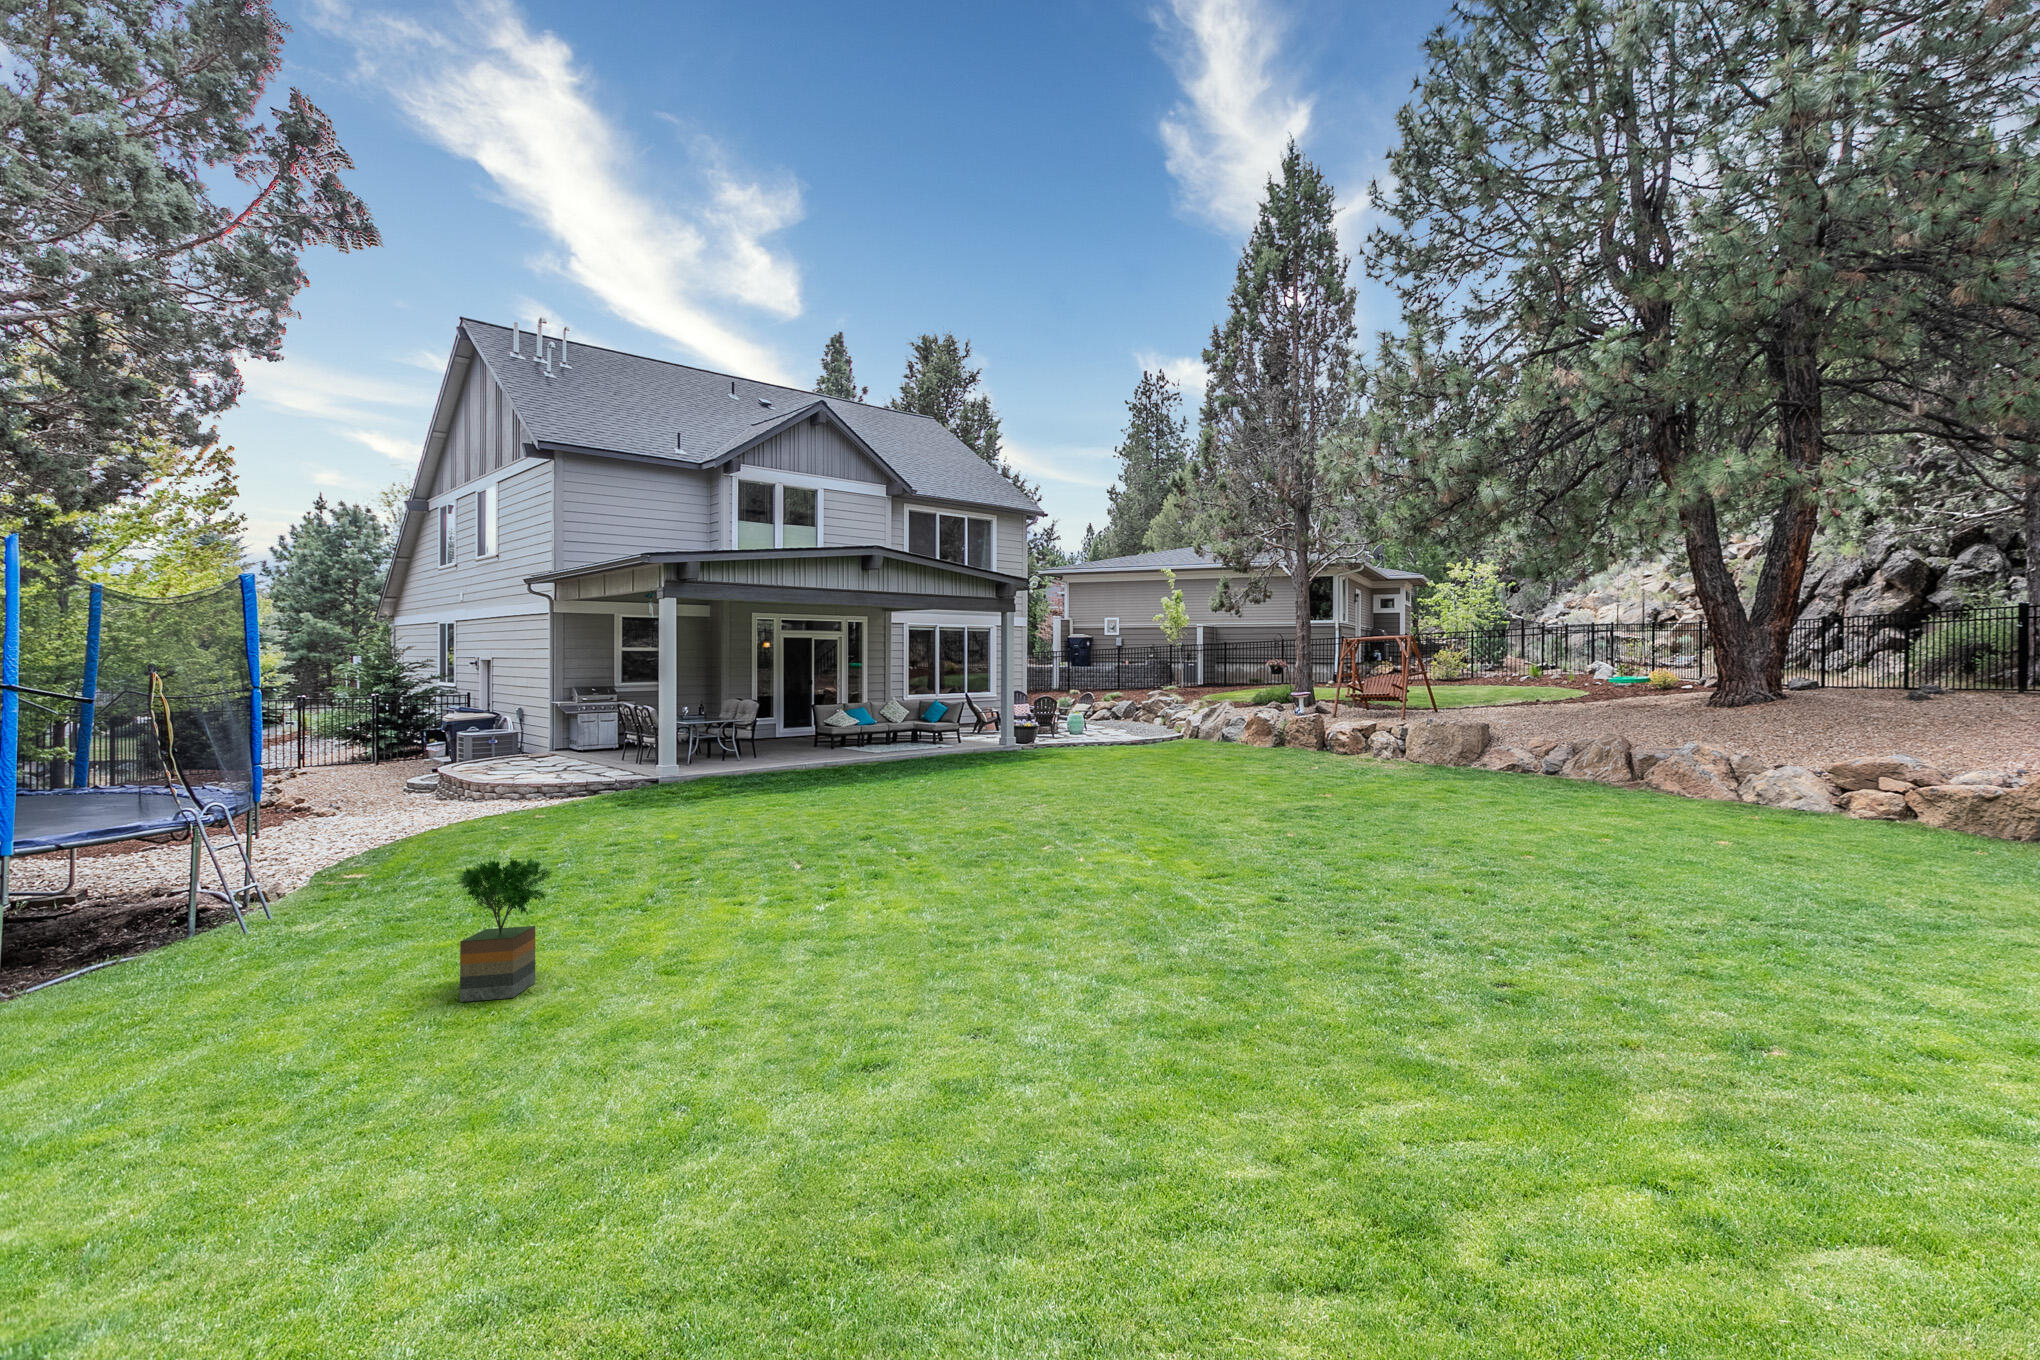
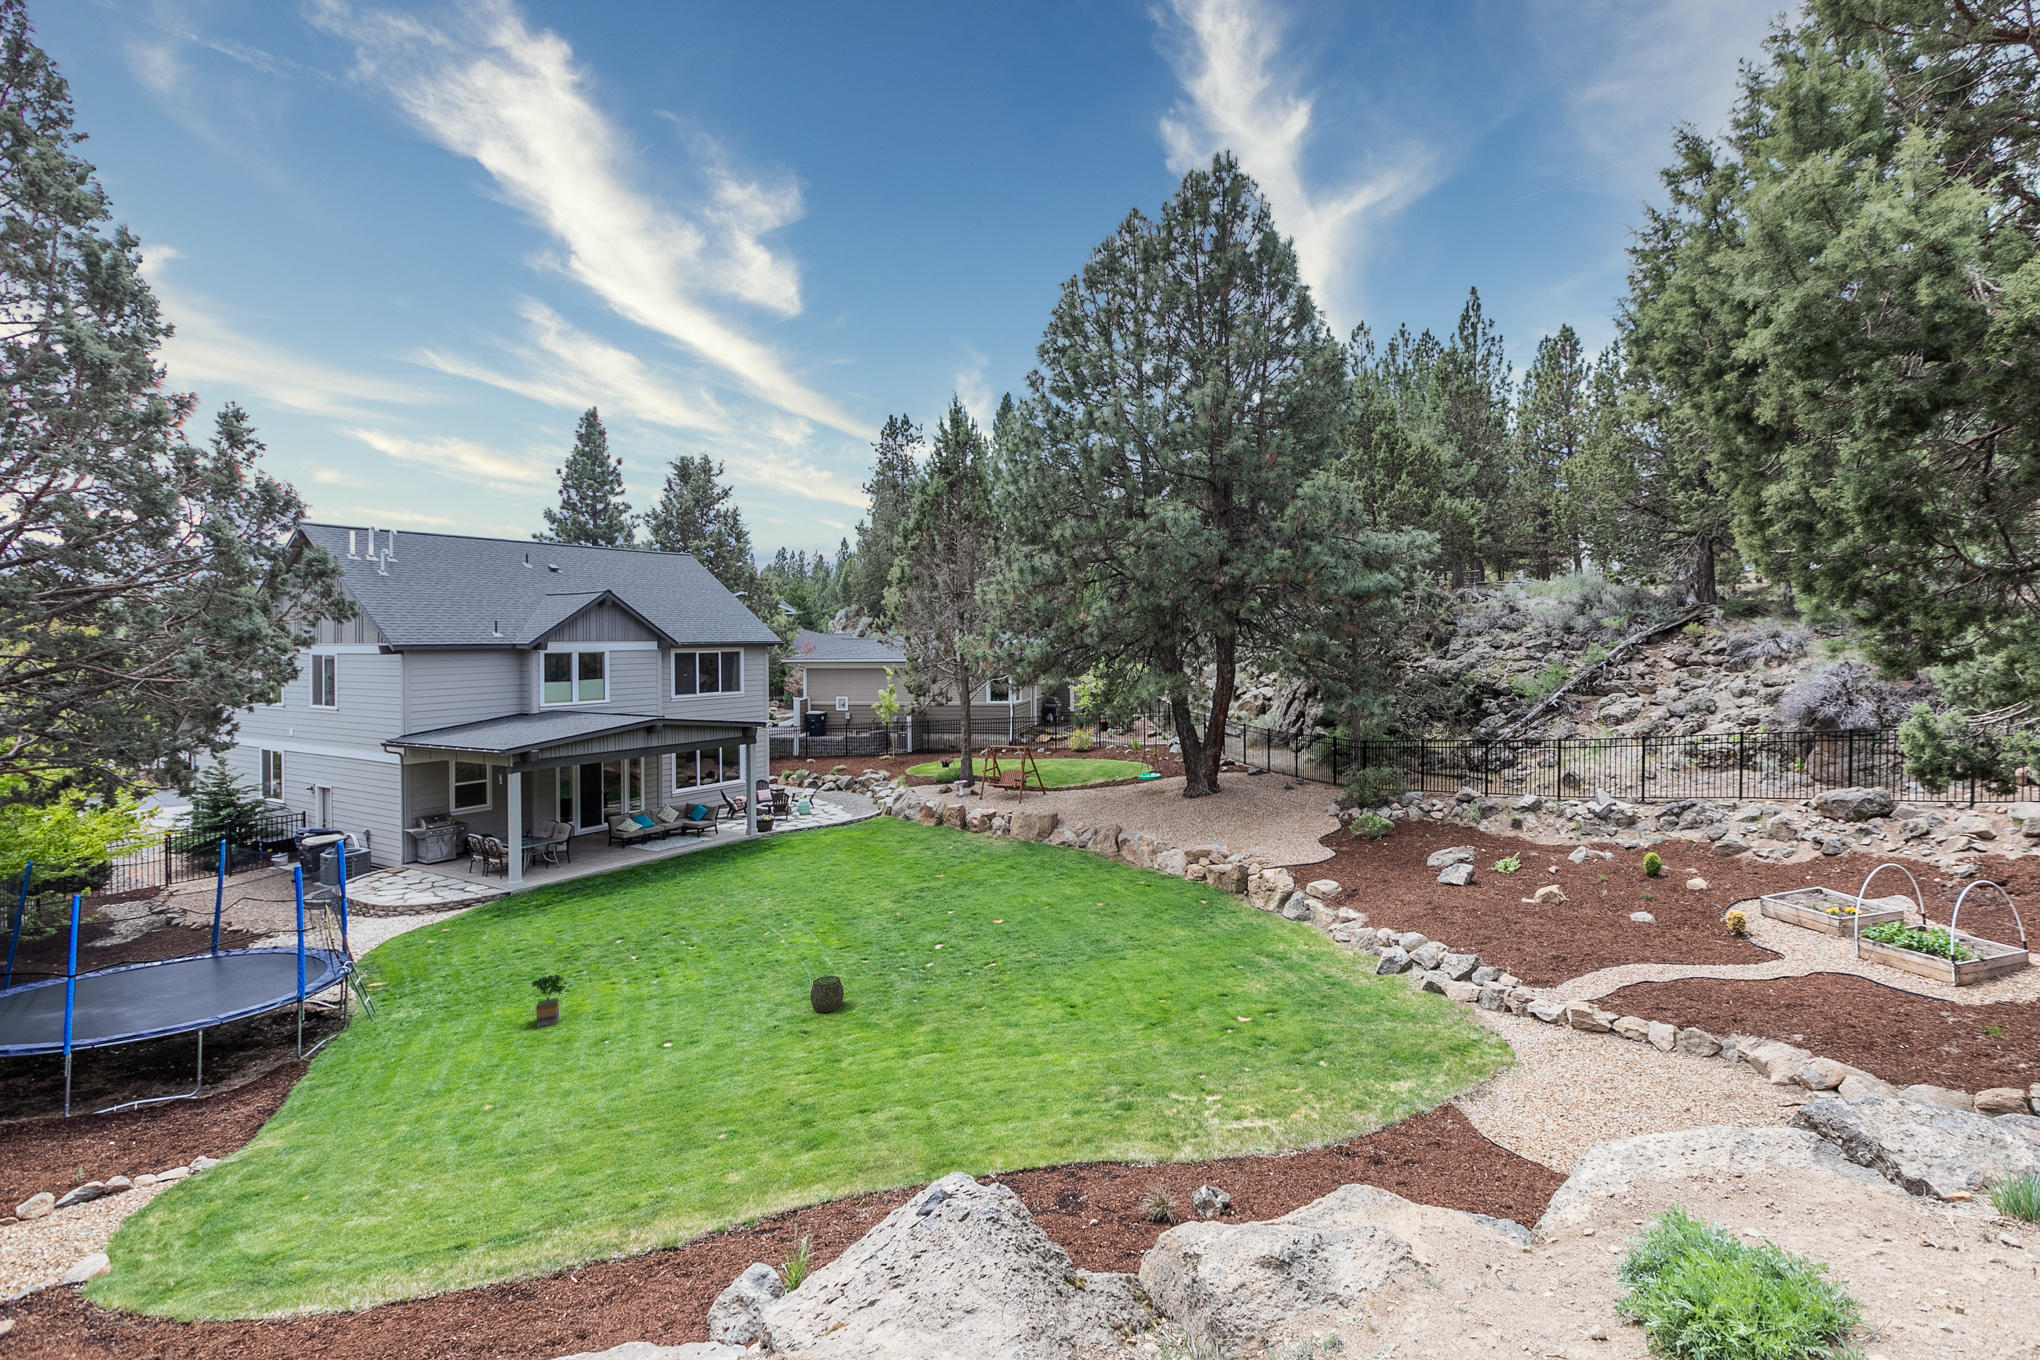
woven basket: none [1264,933,1386,1067] -> present [810,976,844,1012]

